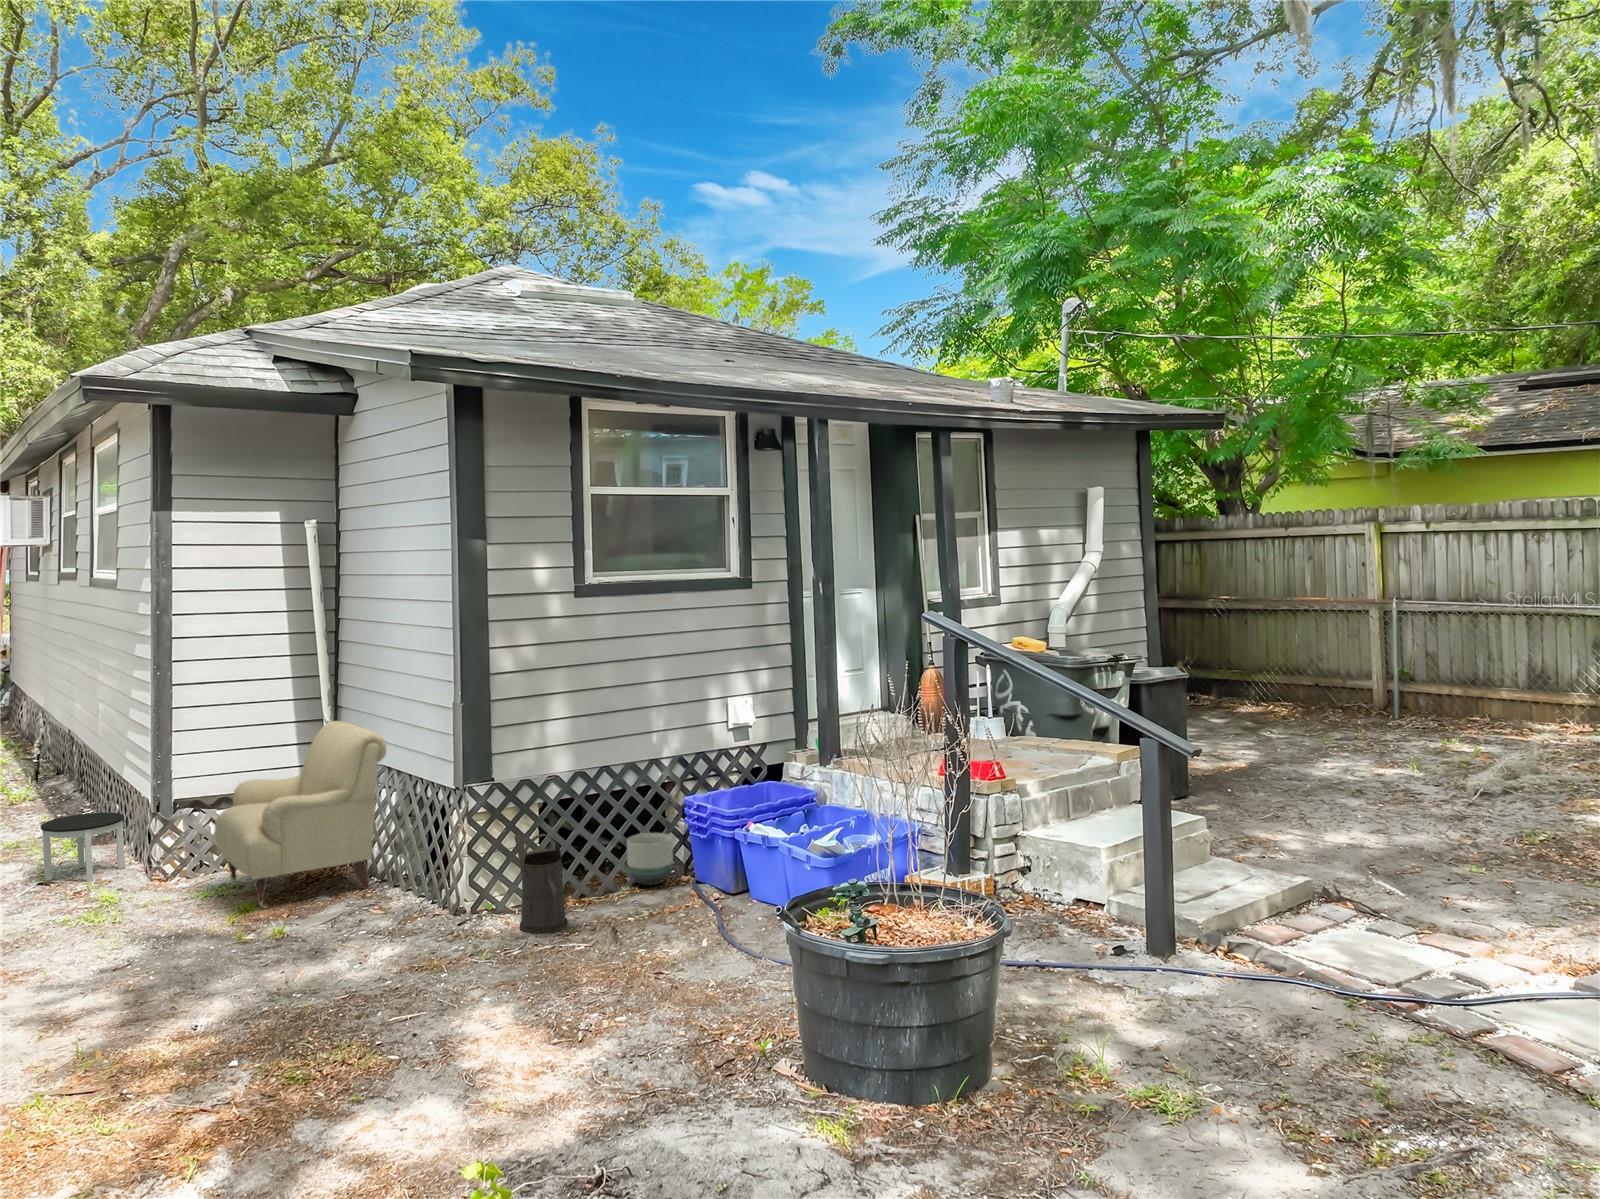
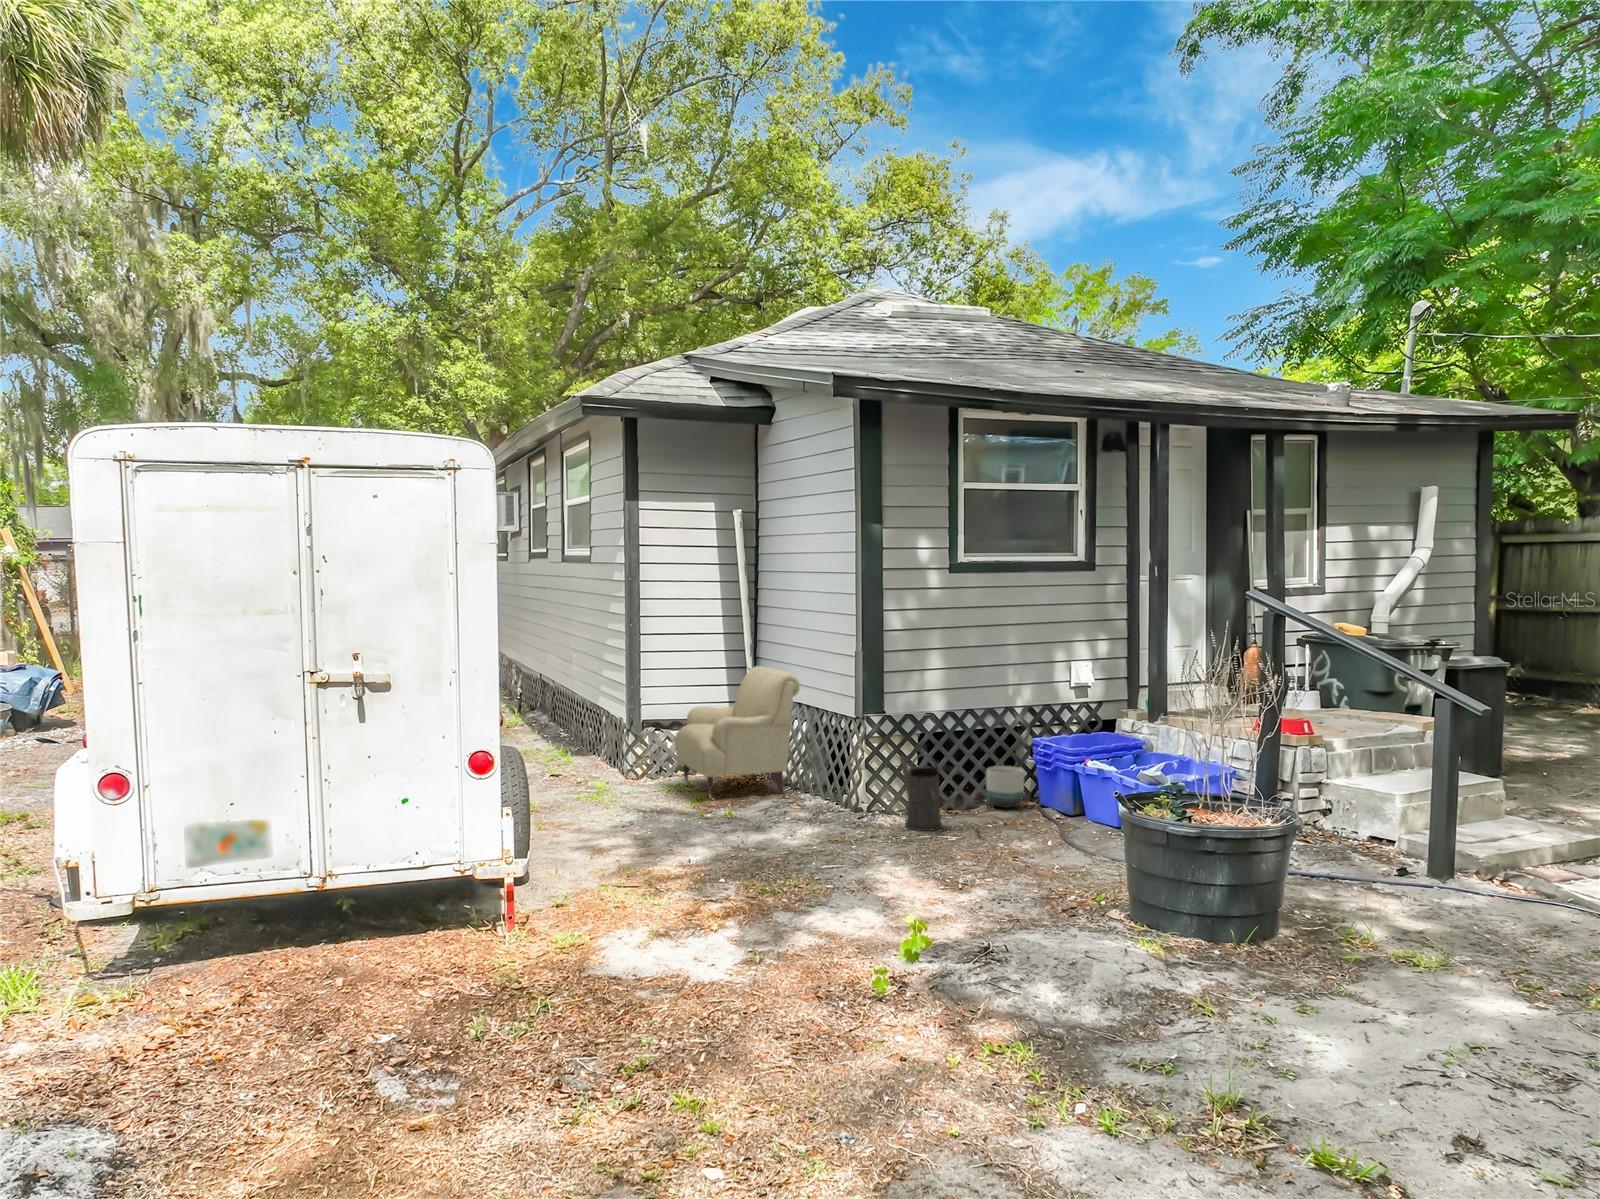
round table: present [41,813,125,882] -> none [555,728,608,776]

